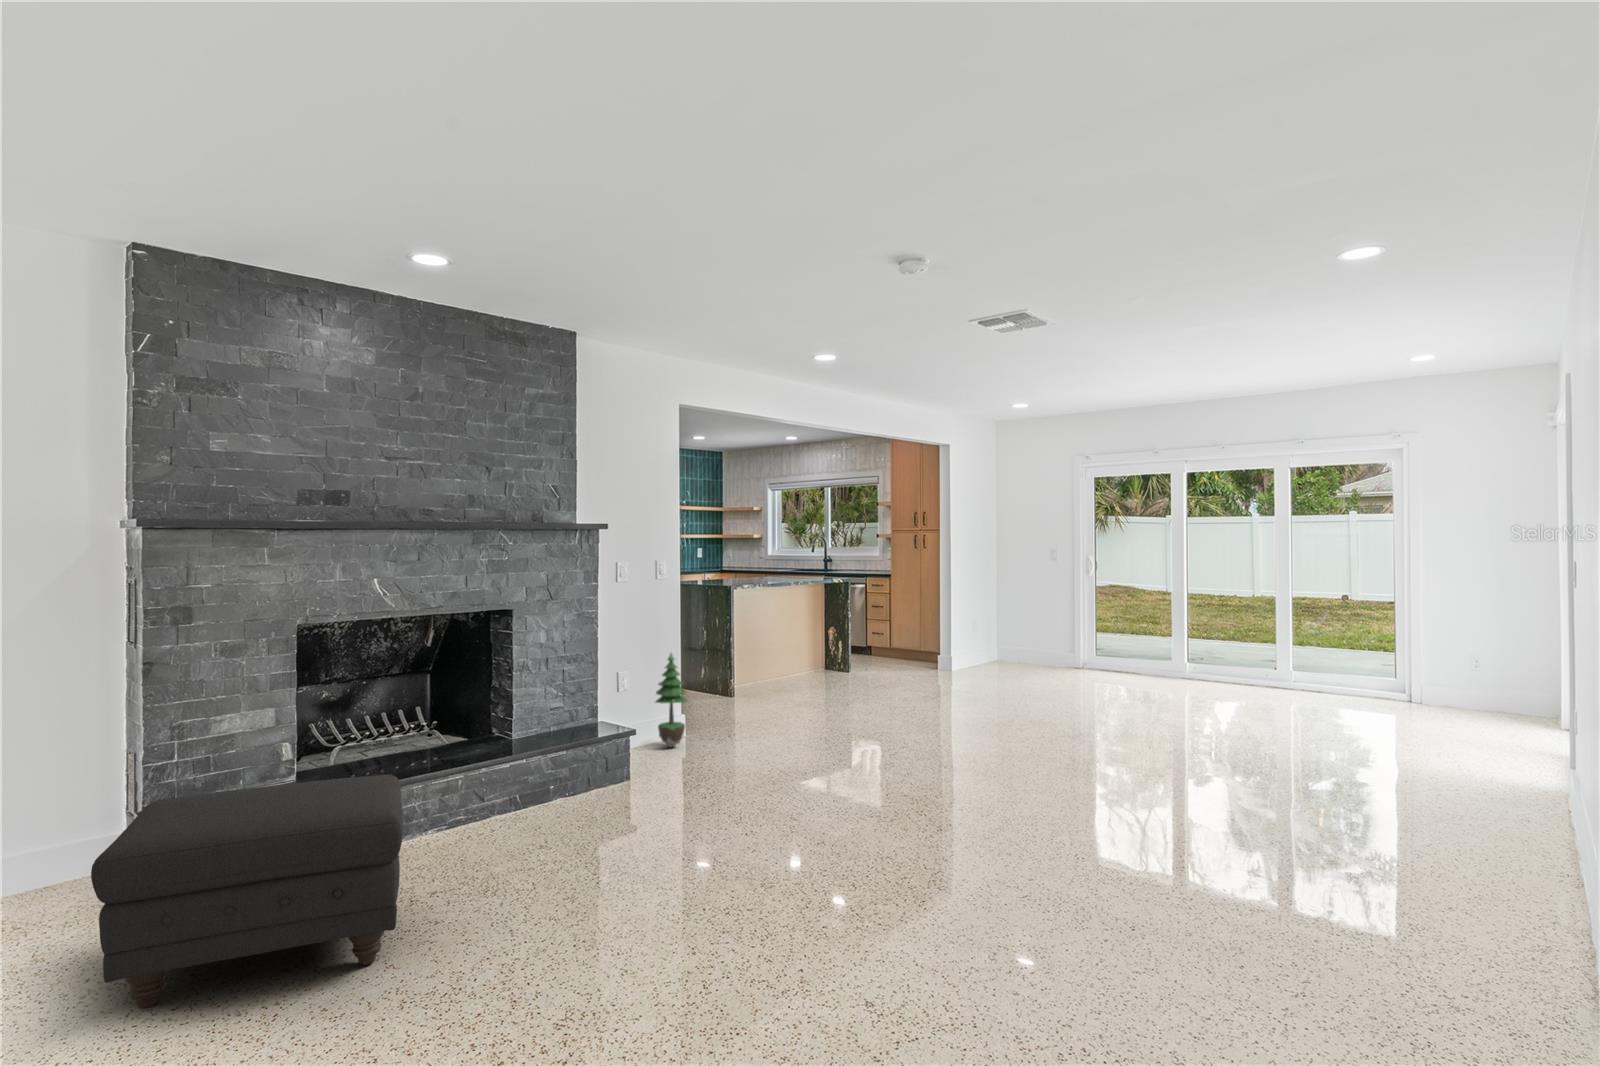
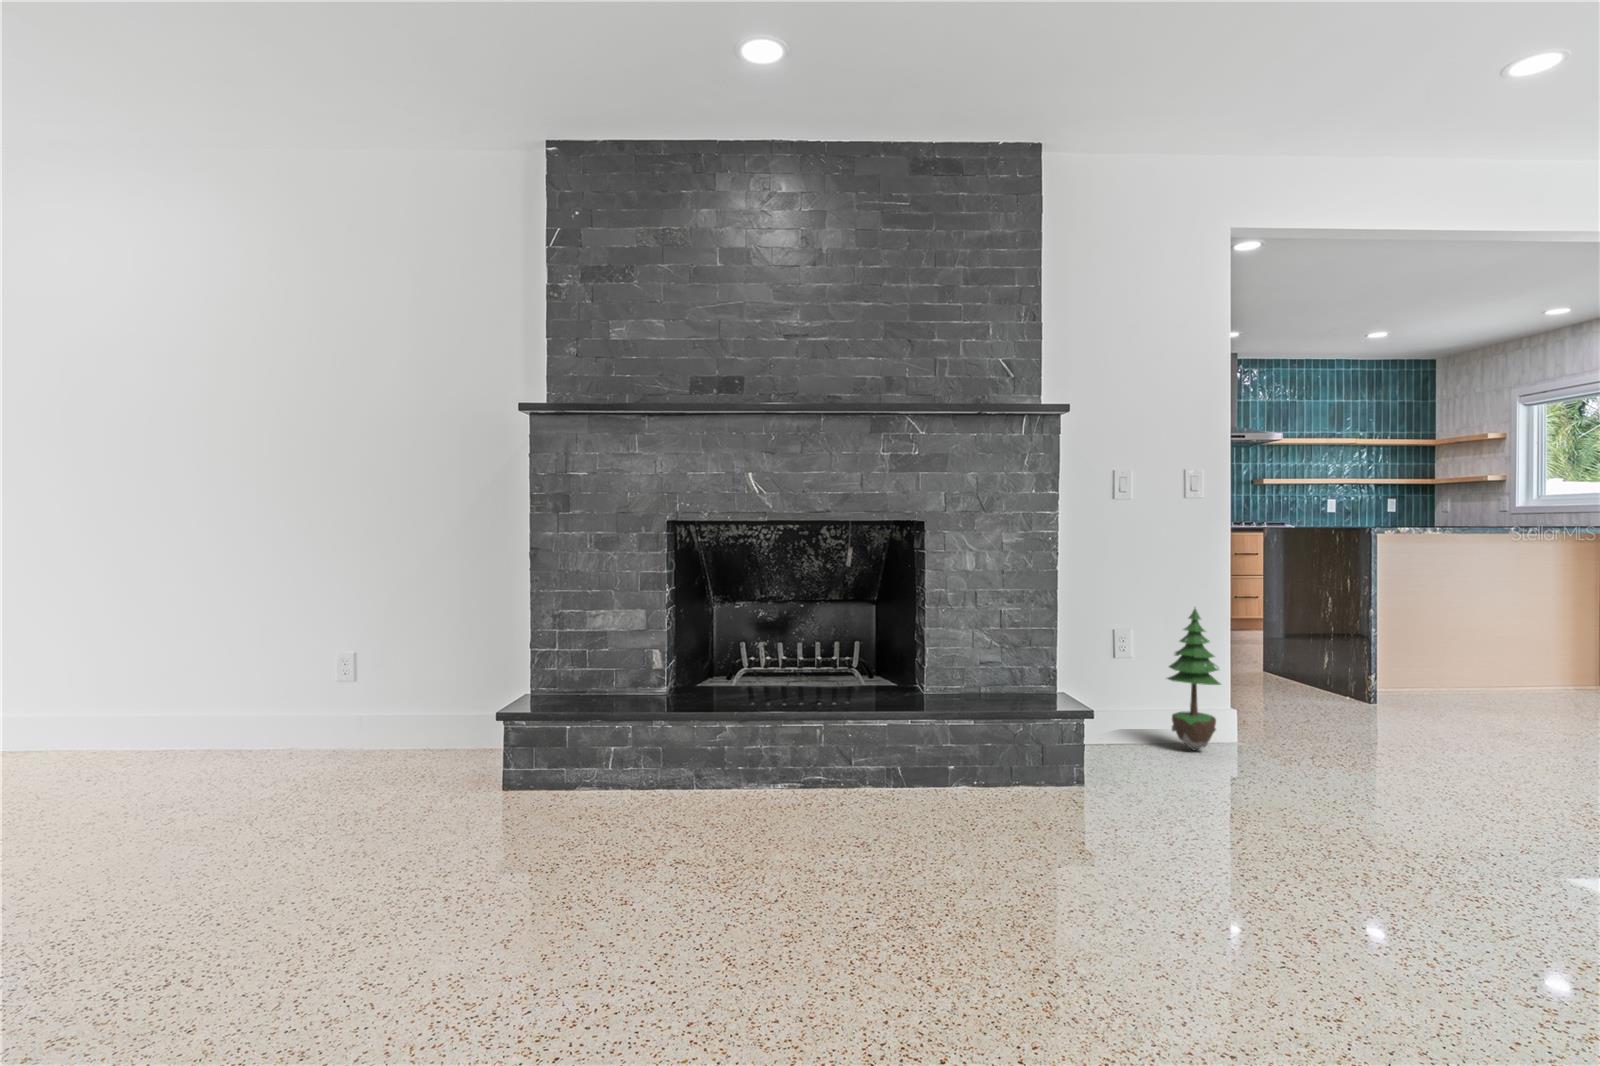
ottoman: present [91,775,403,1008] -> none [257,677,631,927]

